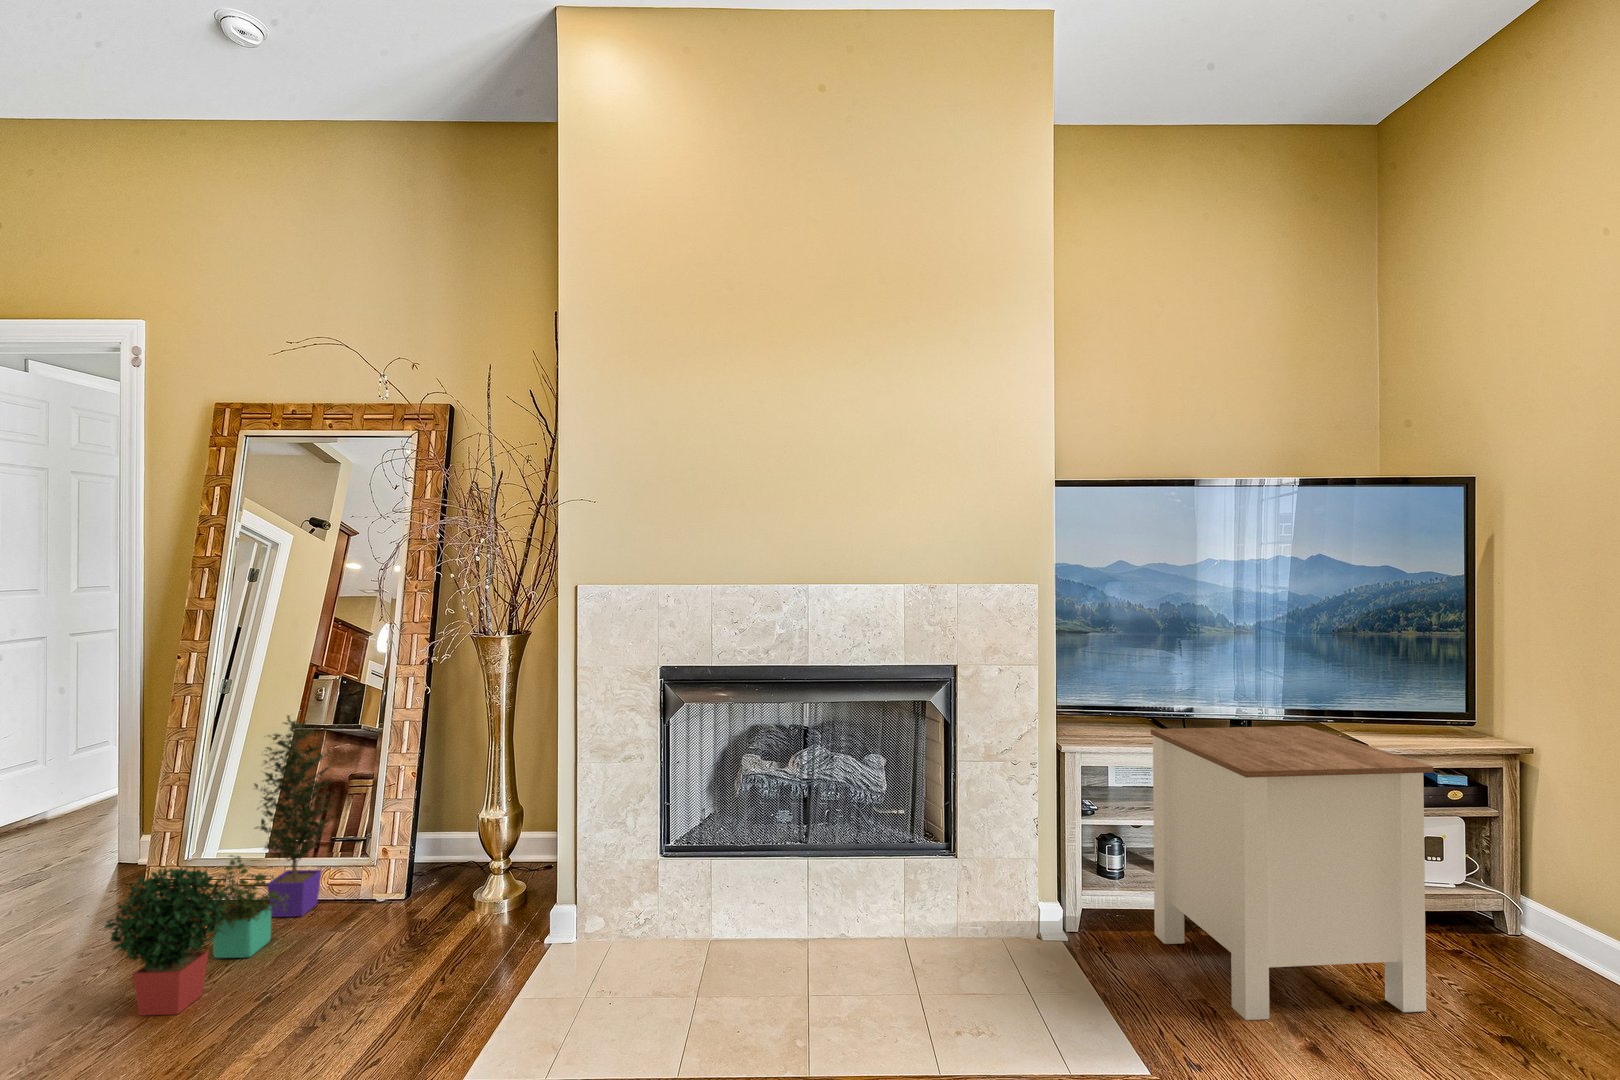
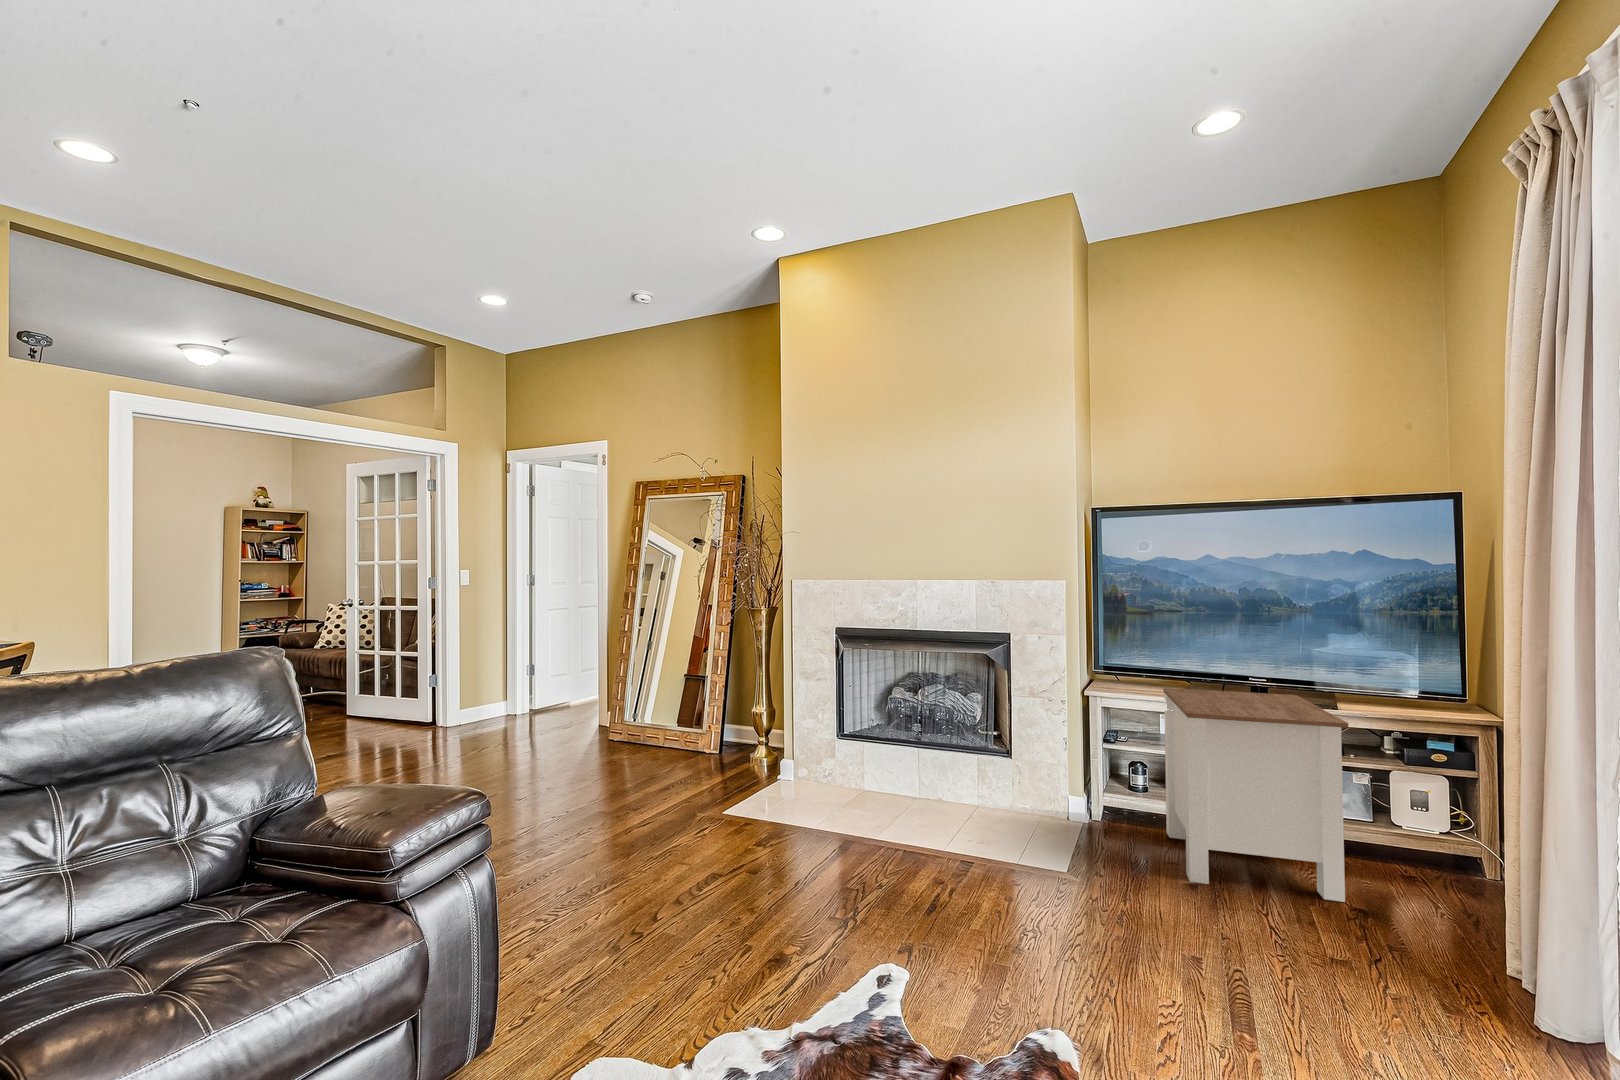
potted plant: present [105,715,334,1016] -> none [583,648,688,784]

